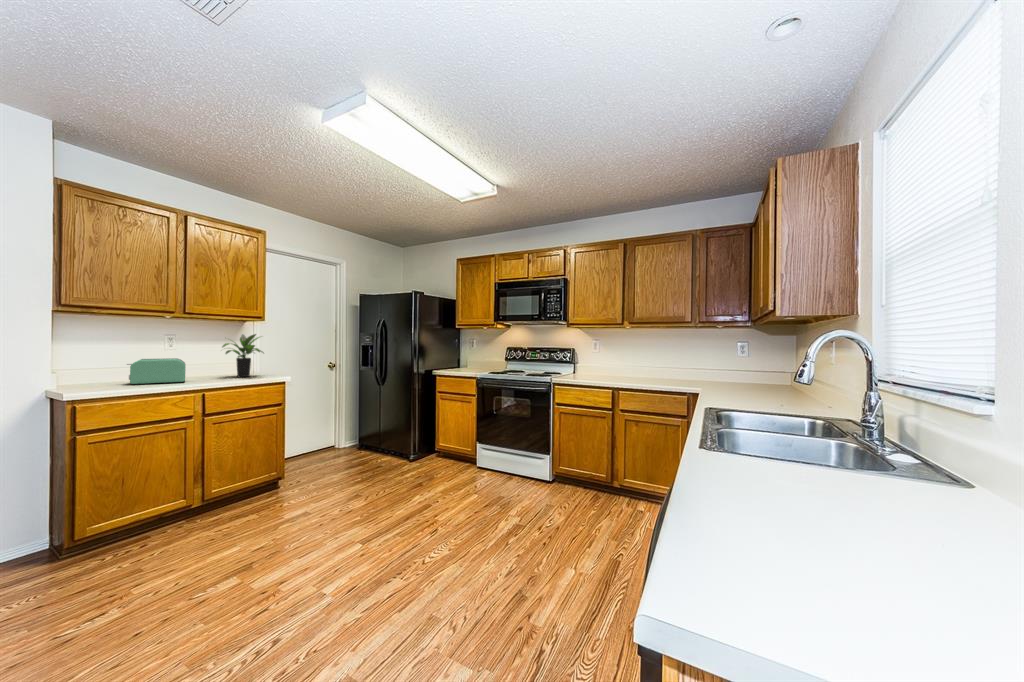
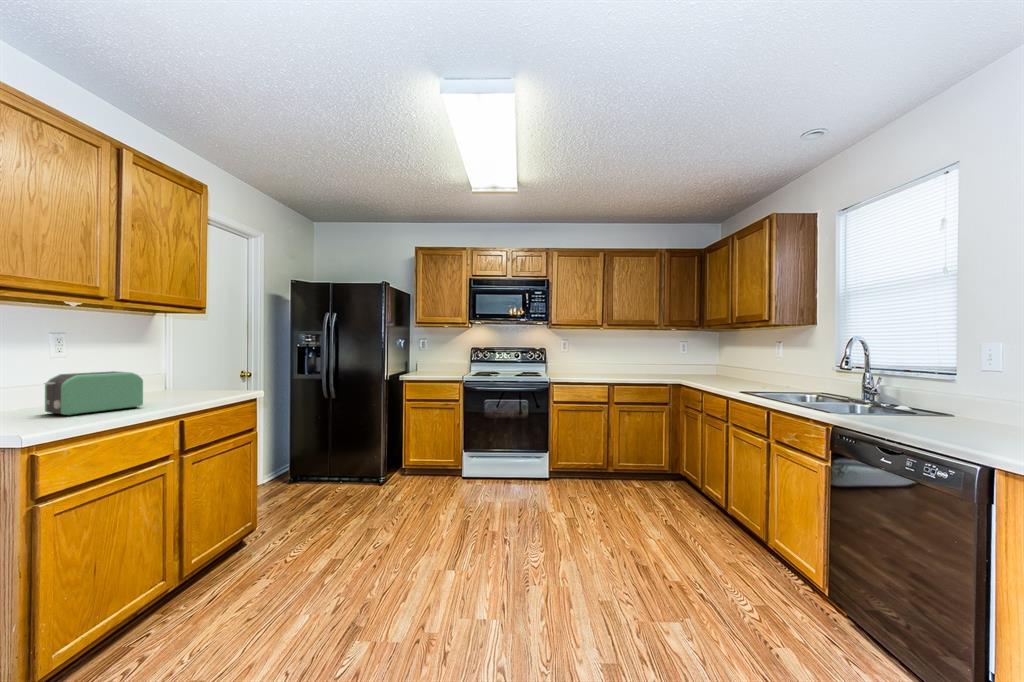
potted plant: present [222,334,264,377] -> none [153,333,220,396]

